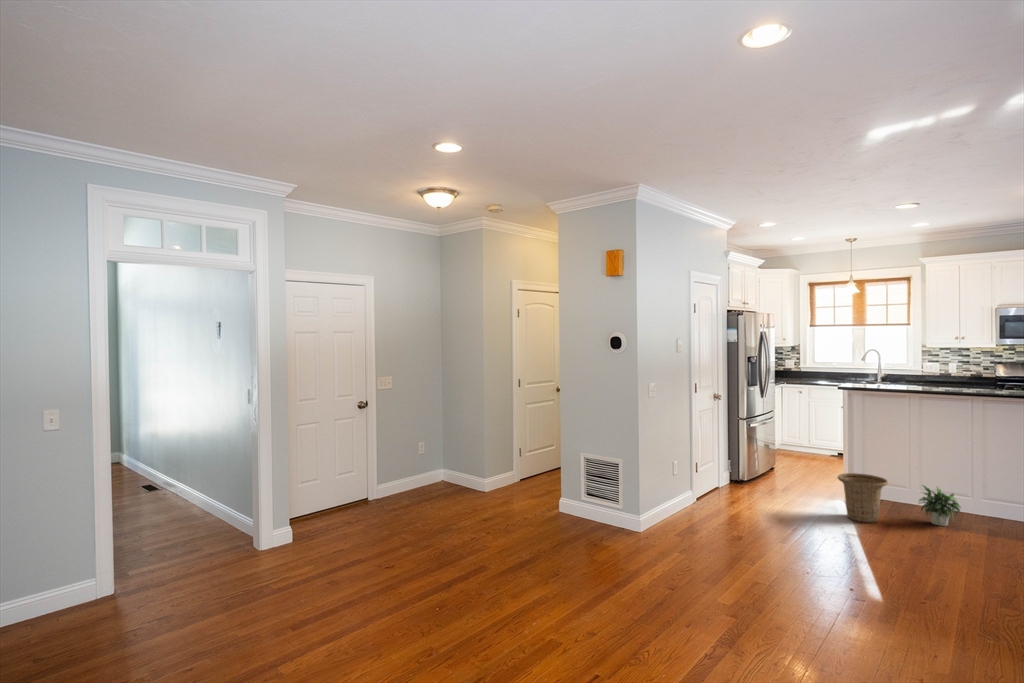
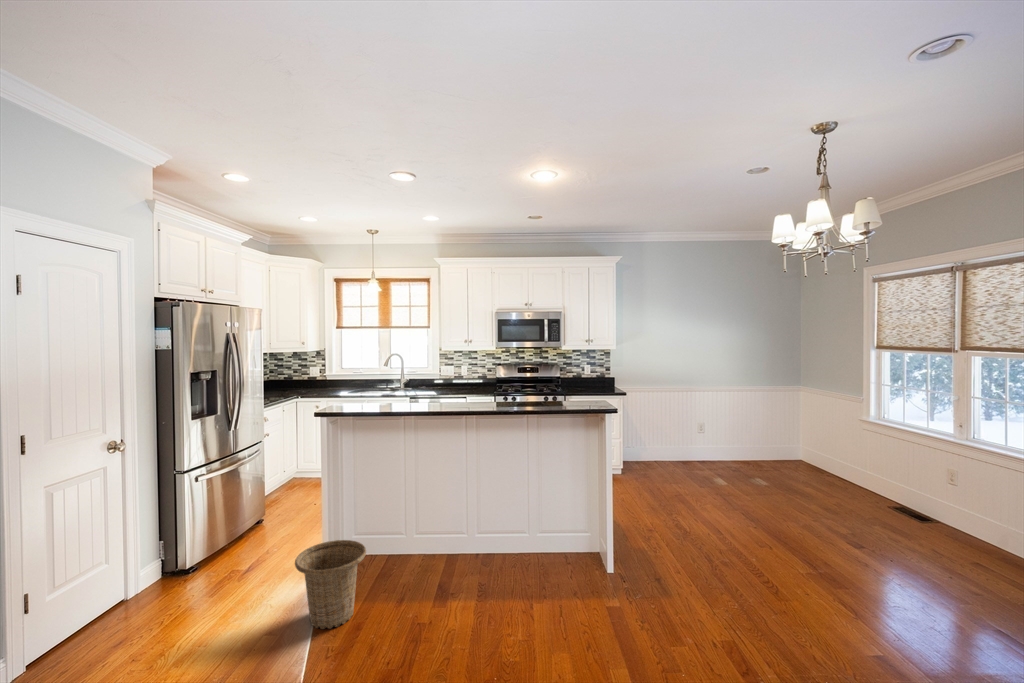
potted plant: present [919,485,961,526] -> none [406,535,455,596]

